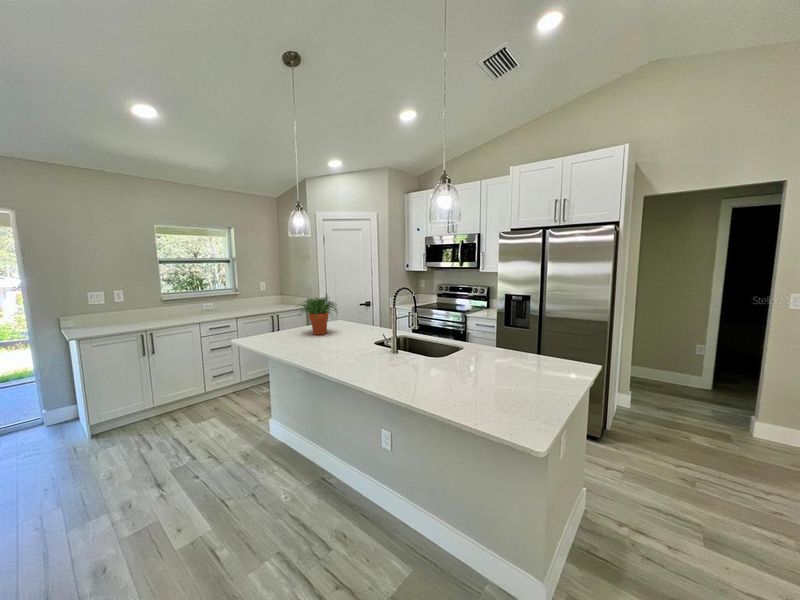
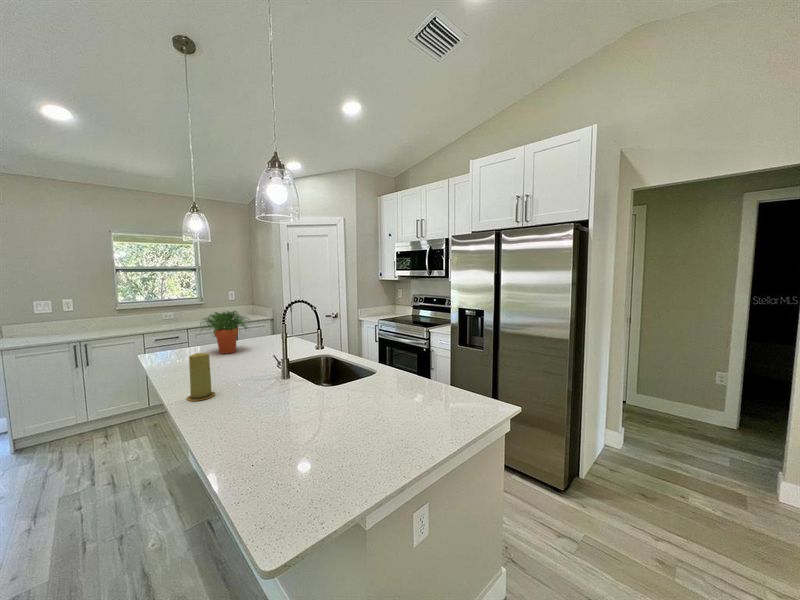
candle: none [346,329,366,367] -> present [187,353,215,401]

